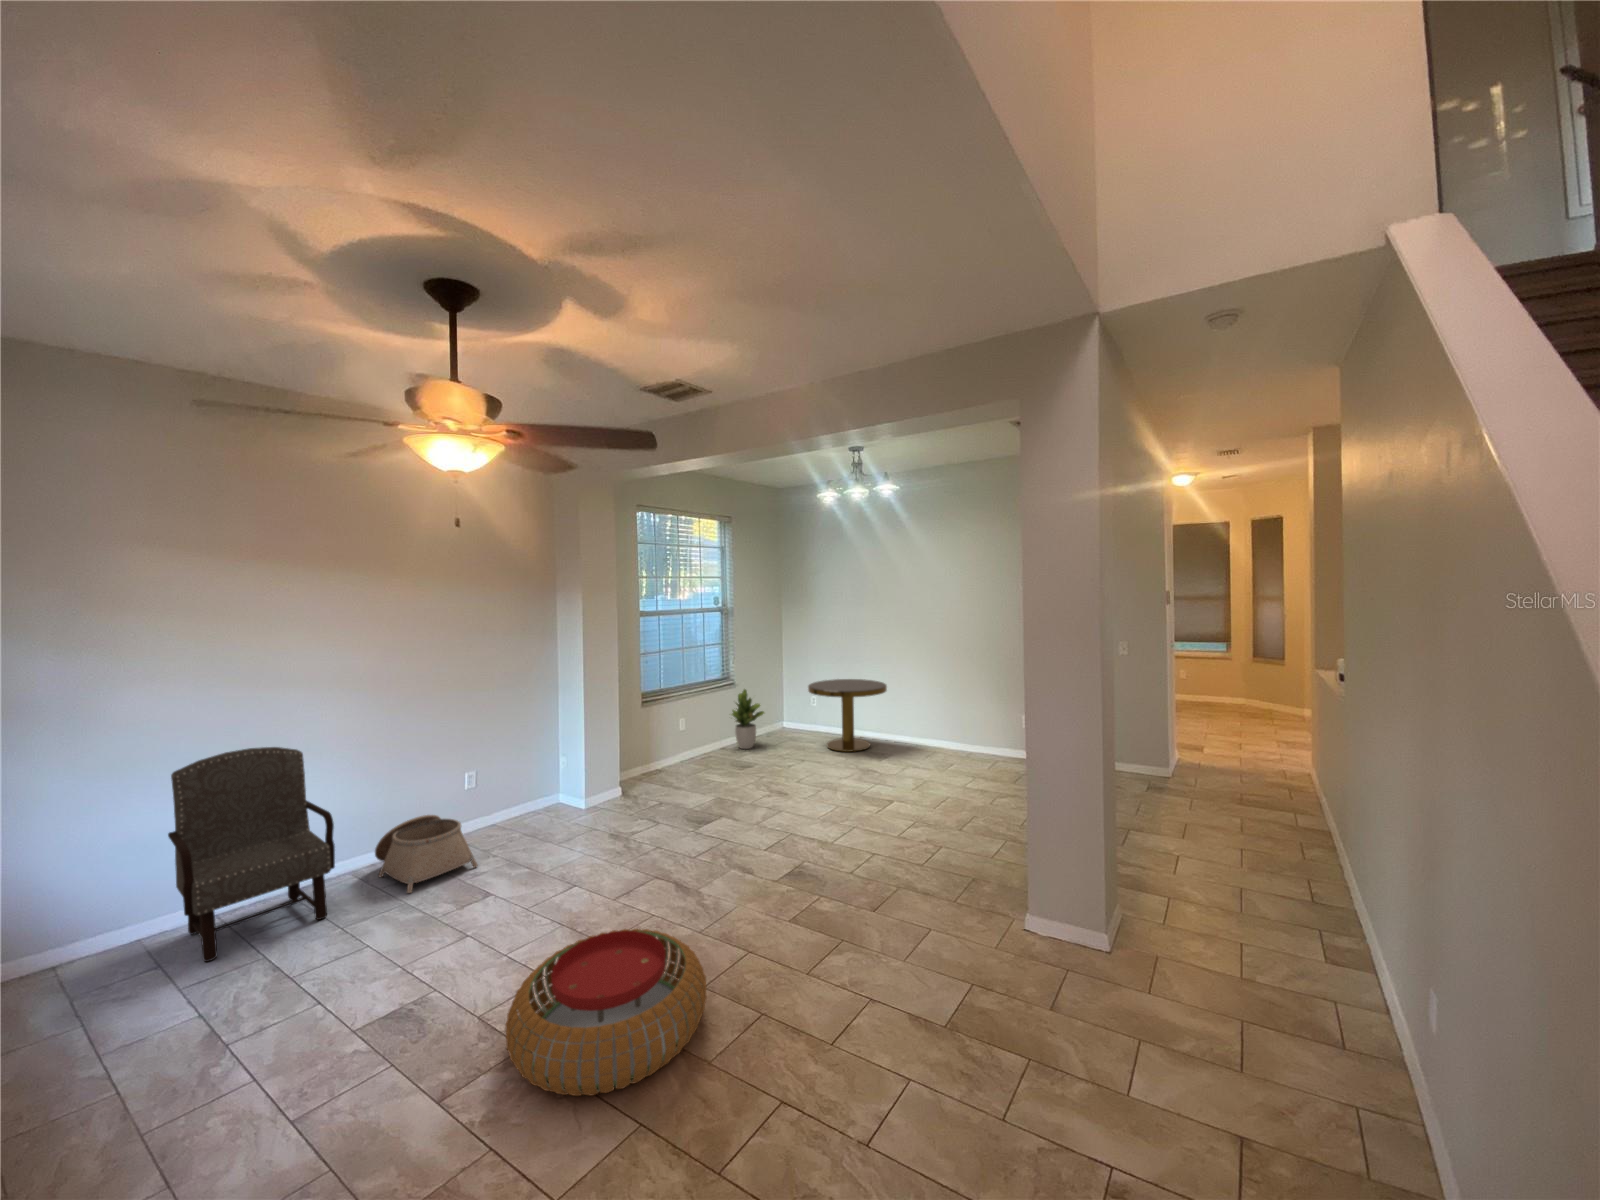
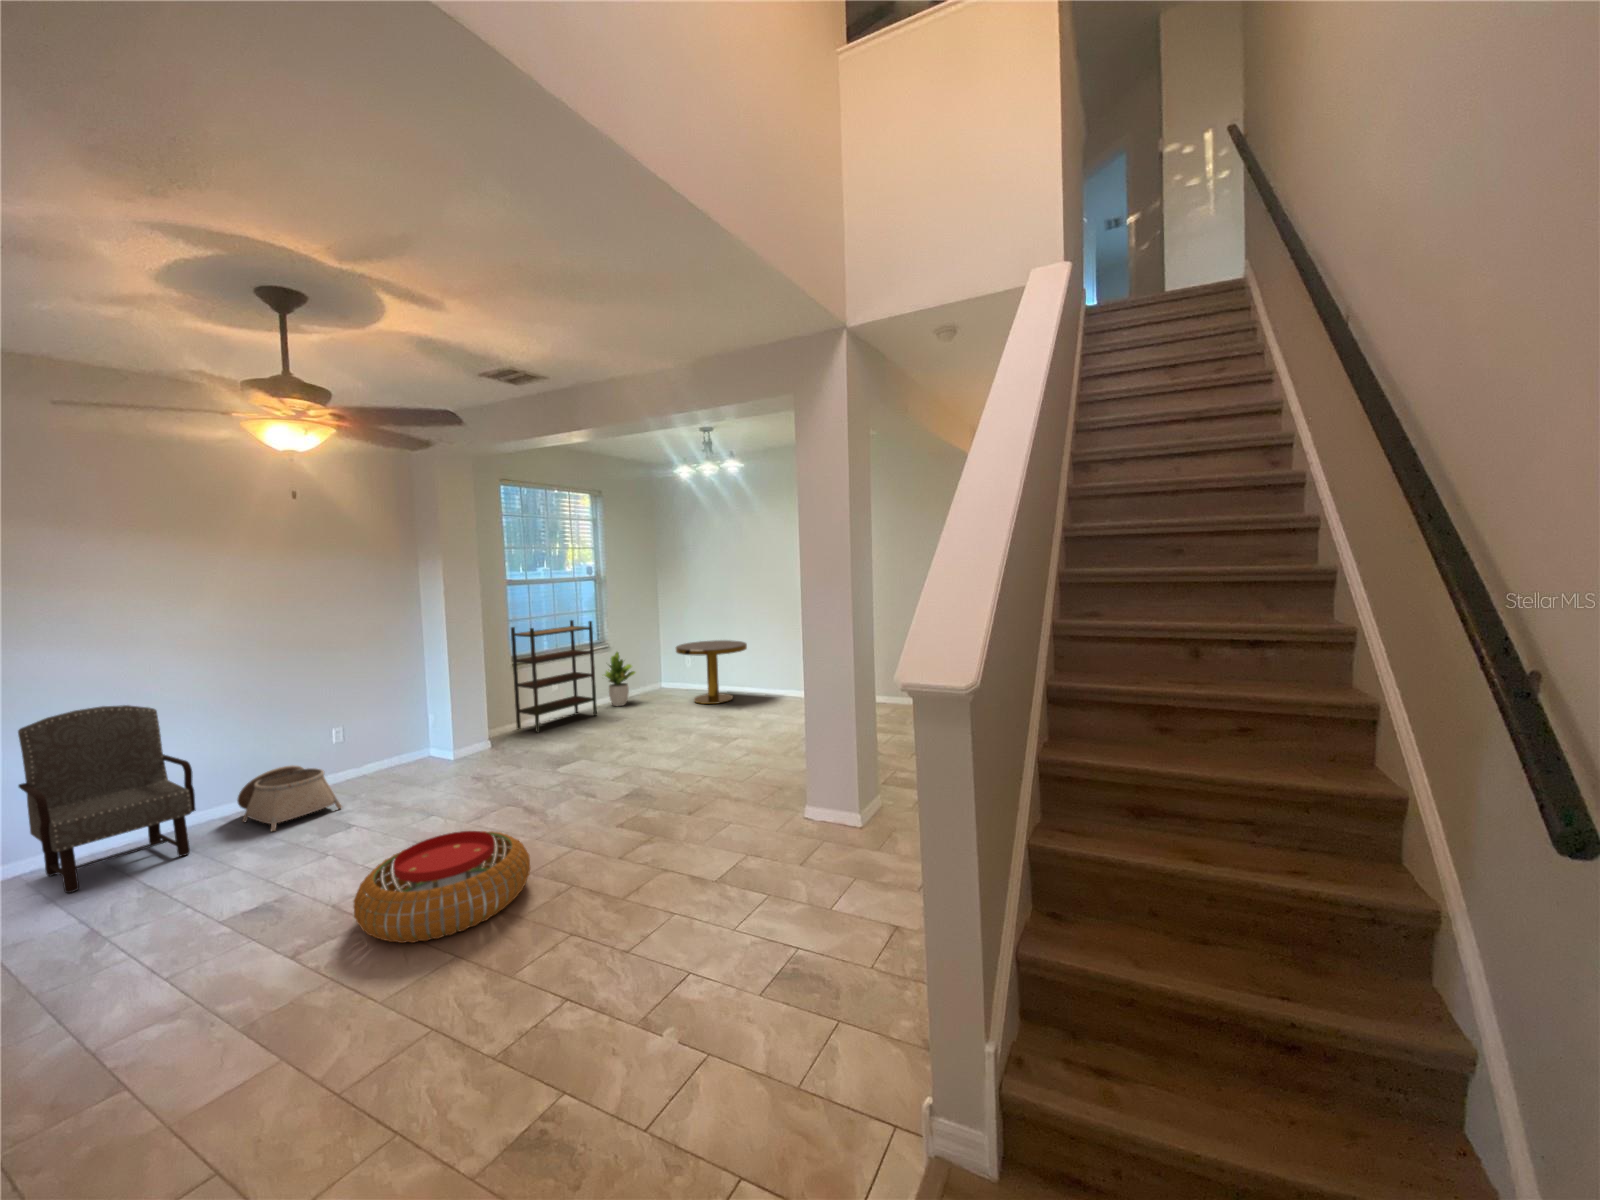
bookshelf: none [642,654,726,779] -> present [511,620,597,733]

